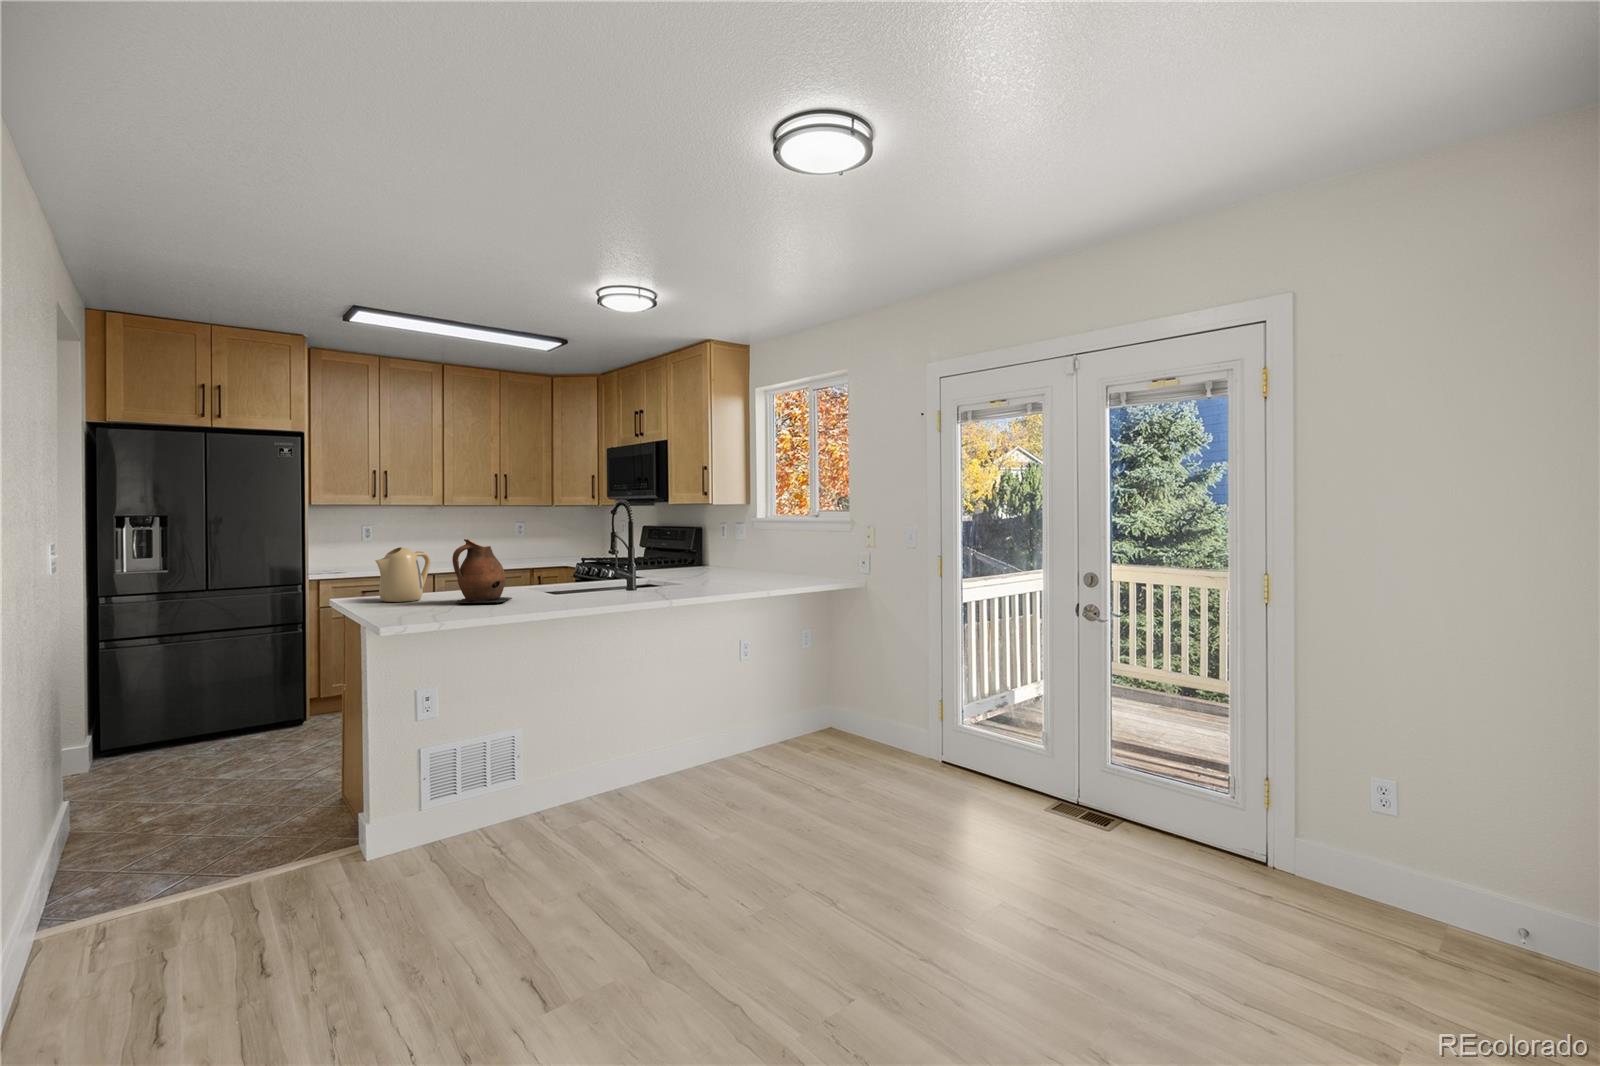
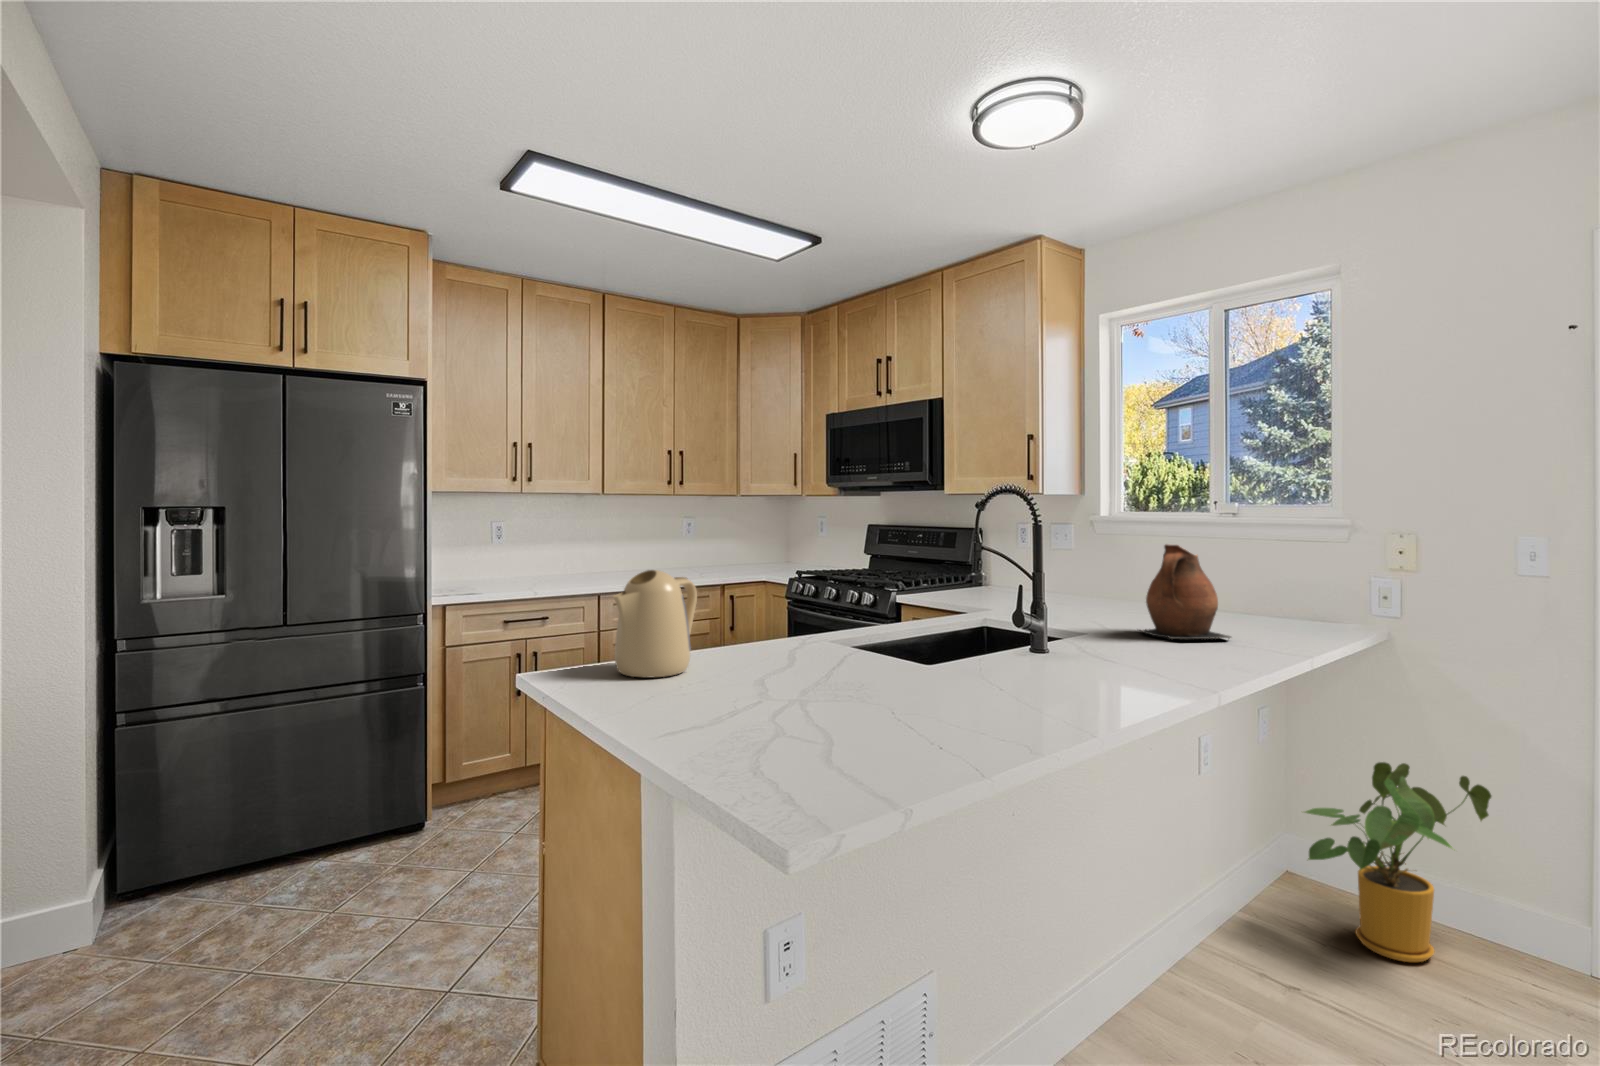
ceramic pitcher: present [452,539,512,603] -> present [1142,544,1231,639]
house plant: none [803,658,904,763] -> present [1305,762,1491,962]

